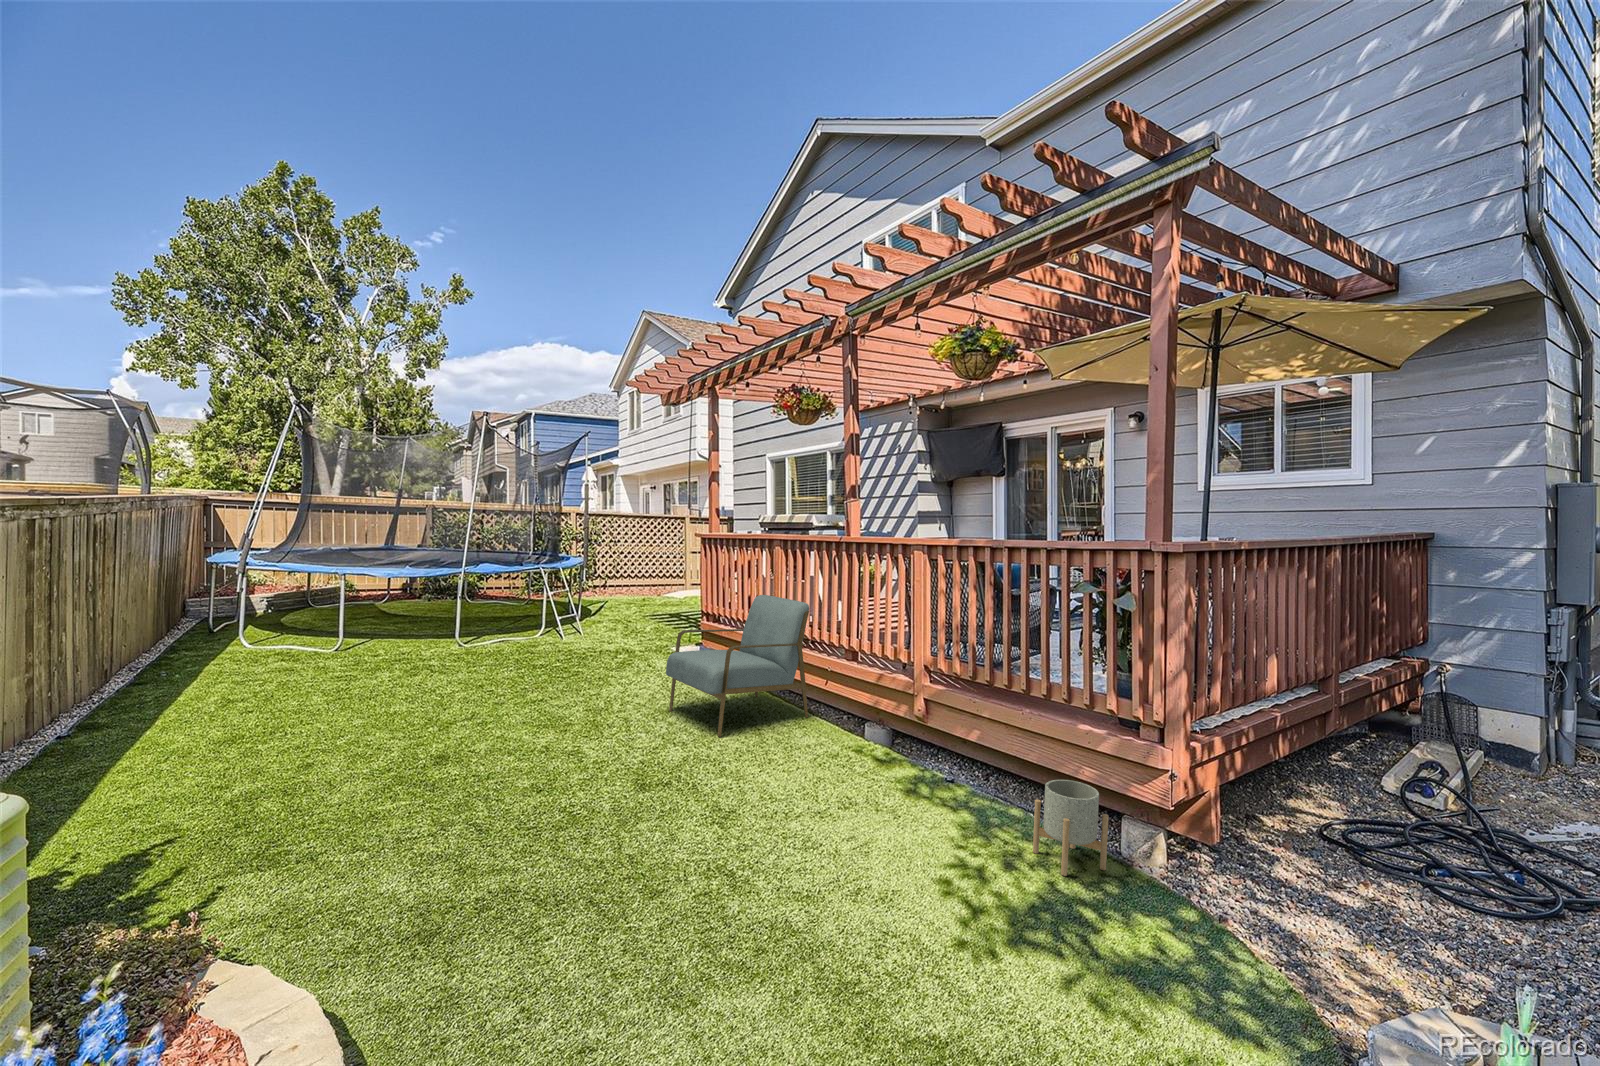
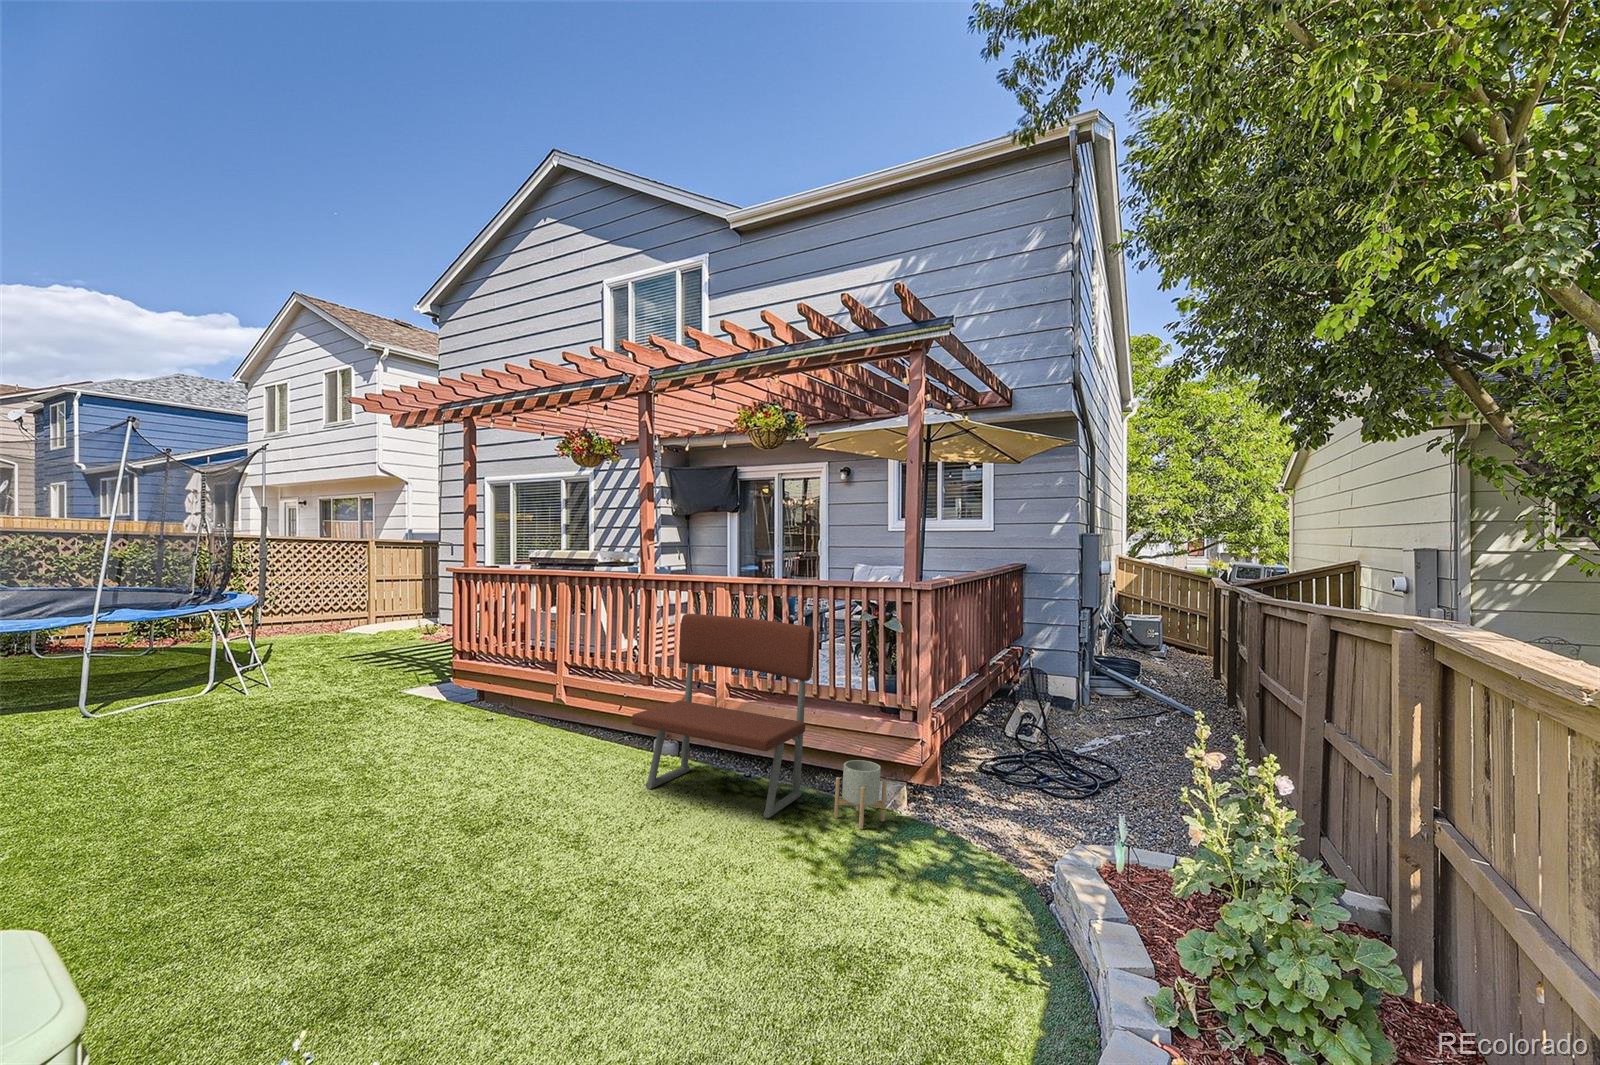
bench: none [800,581,1014,837] -> present [632,614,814,818]
chair: present [666,595,809,737] -> none [457,628,605,768]

